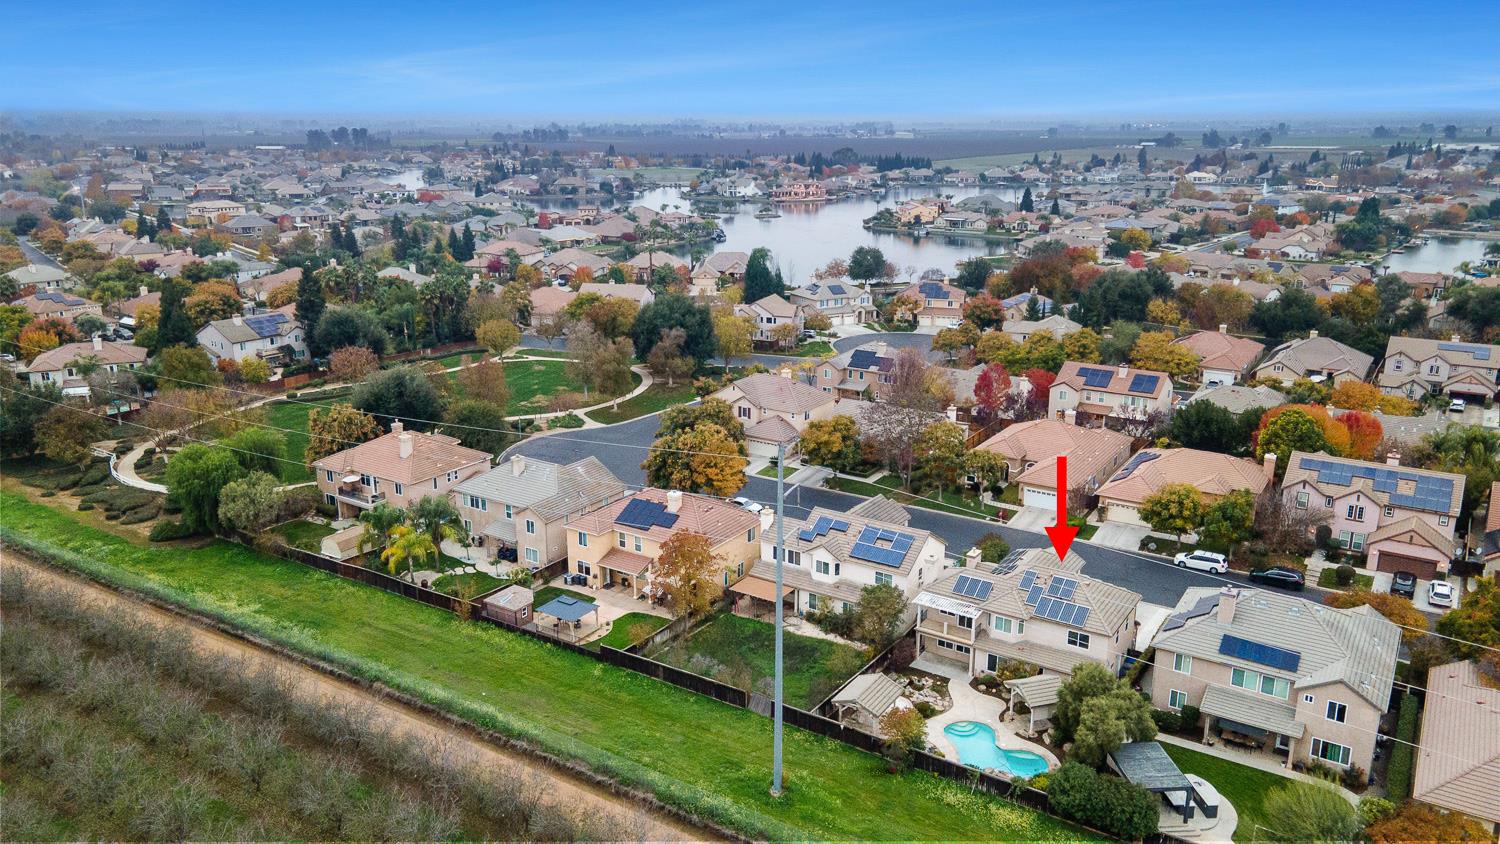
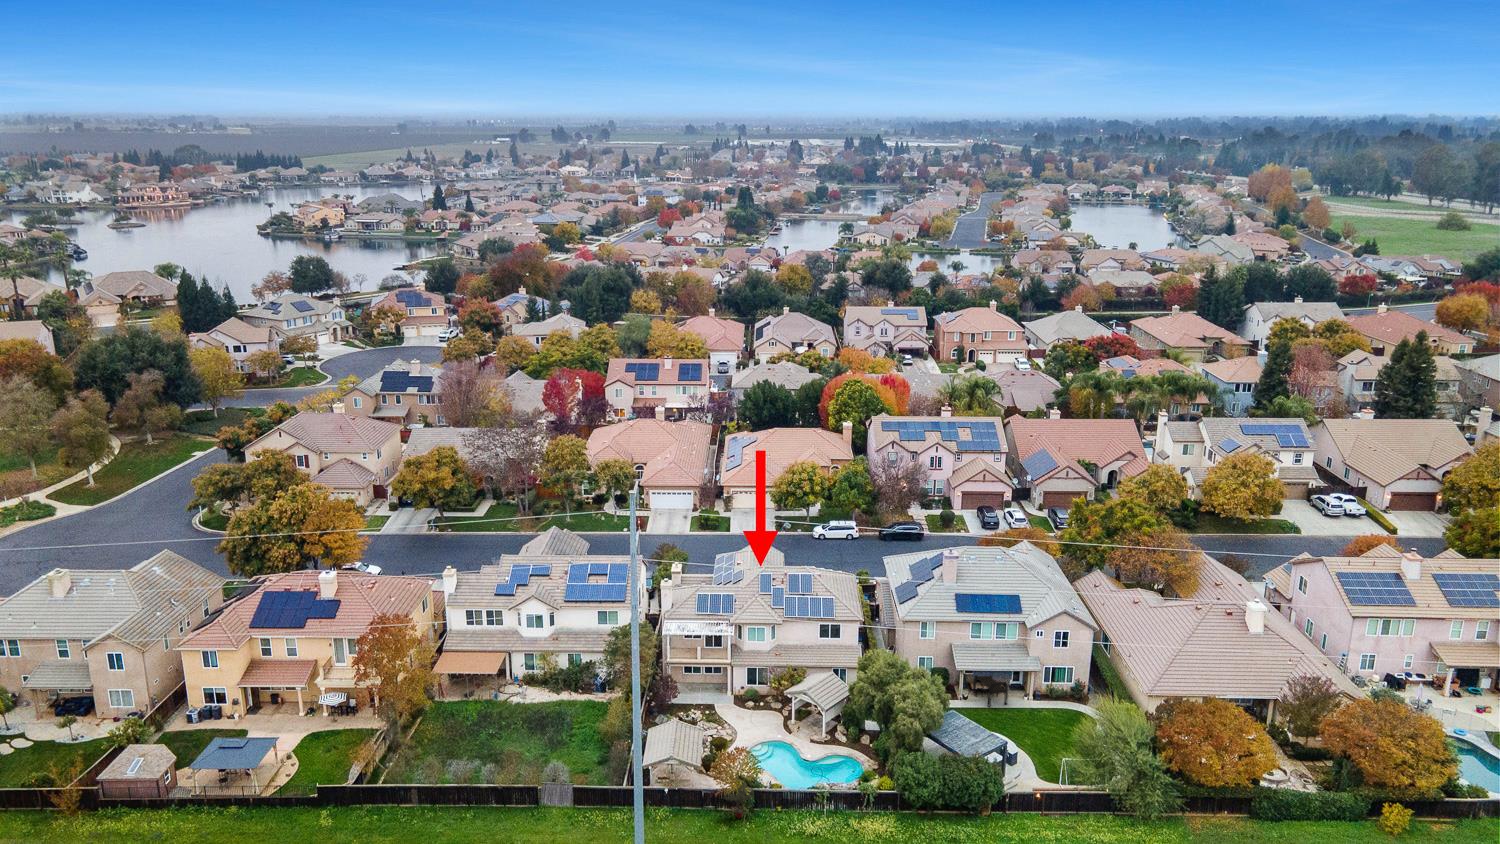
bench: none [1228,721,1261,767] -> present [973,675,1008,706]

